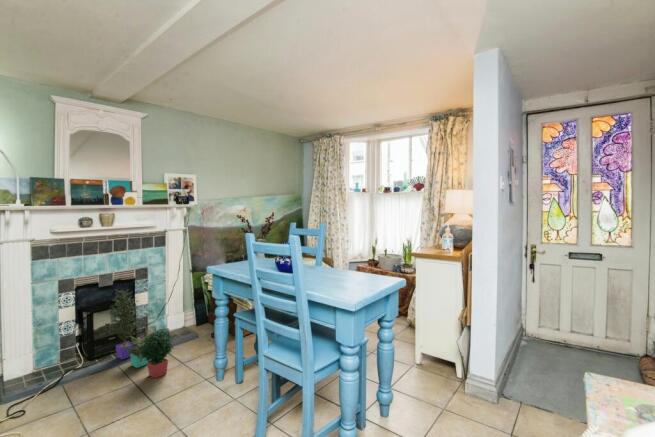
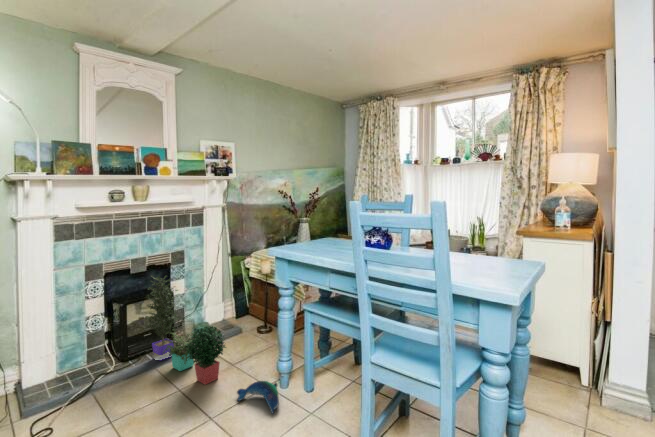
plush toy: none [177,375,210,399] -> present [237,381,279,414]

